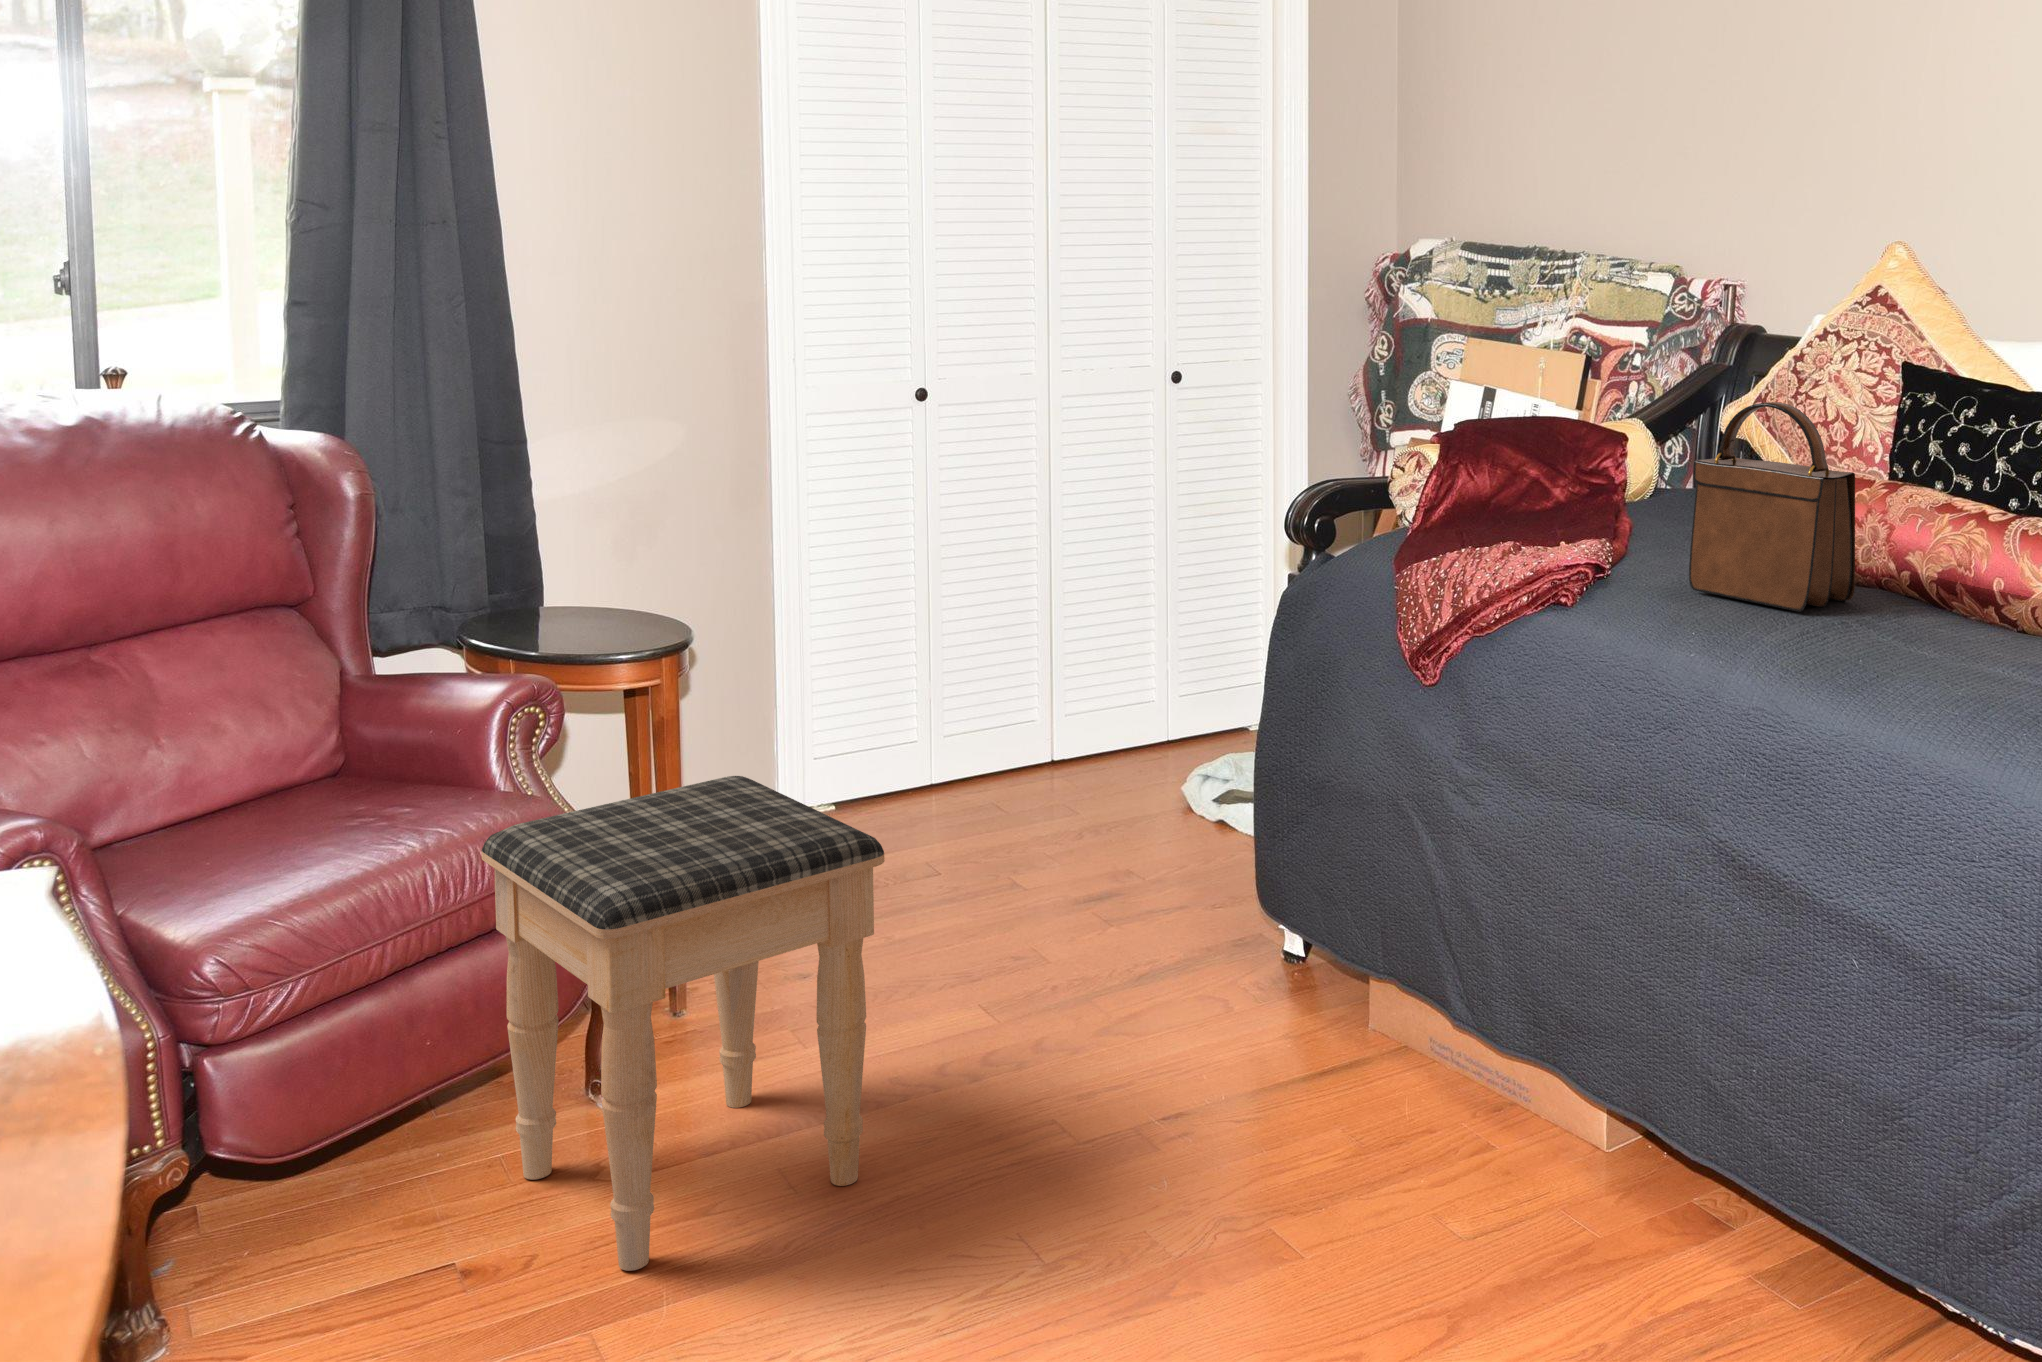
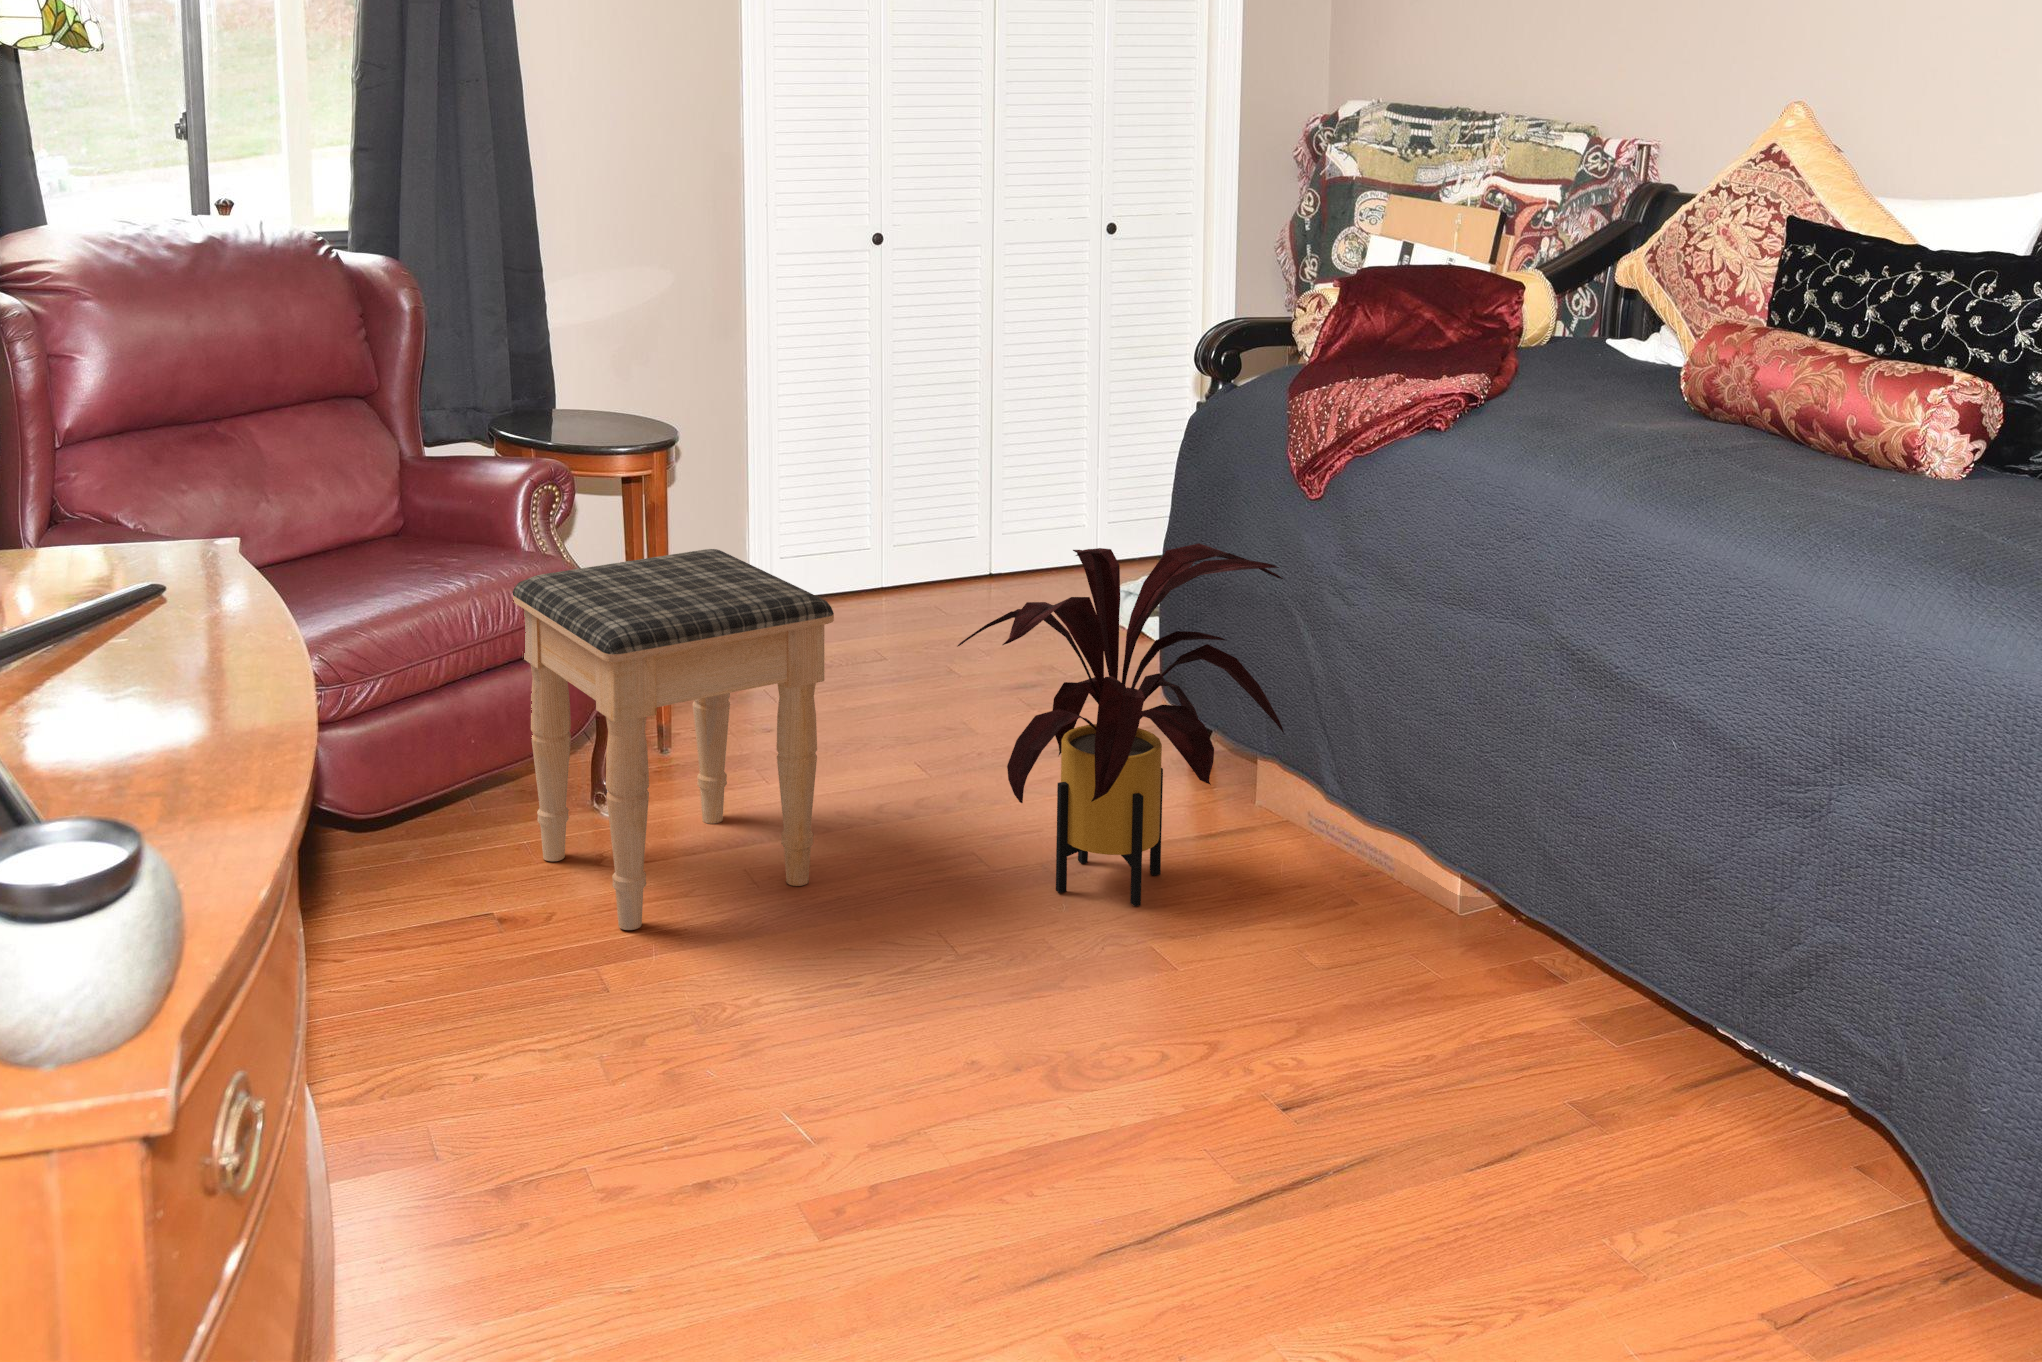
handbag: present [1689,402,1855,612] -> none [1560,250,1721,441]
house plant: none [1030,742,1411,1176] -> present [958,543,1284,906]

